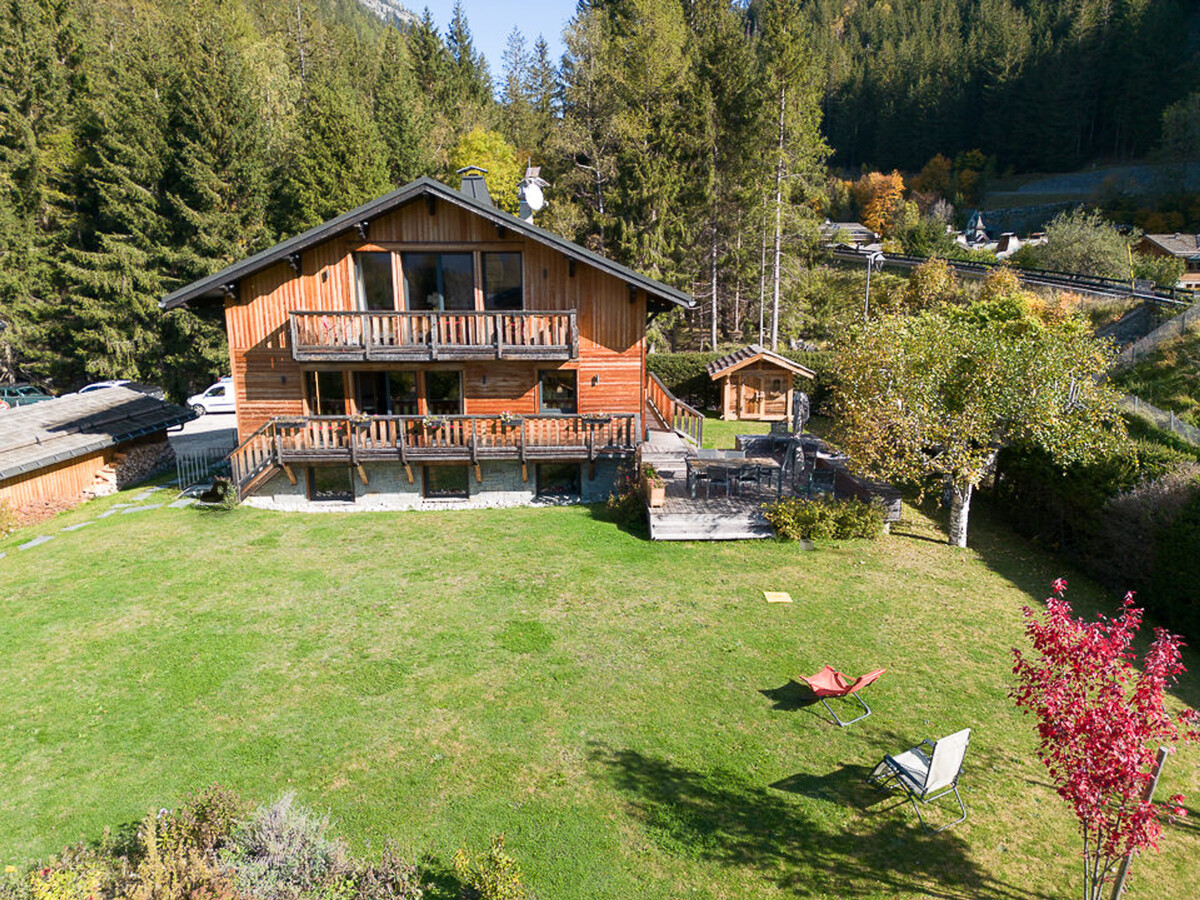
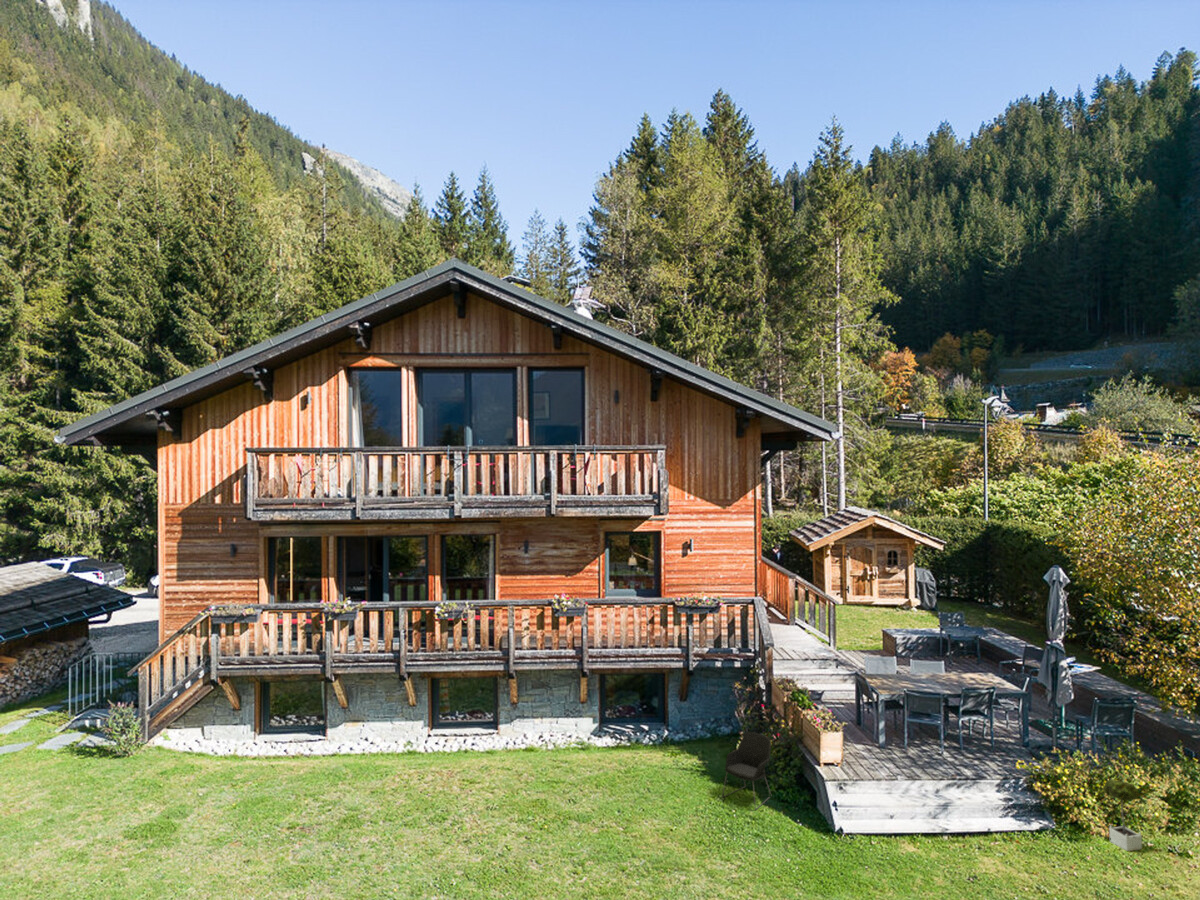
chair: present [200,480,228,512] -> present [722,732,771,810]

